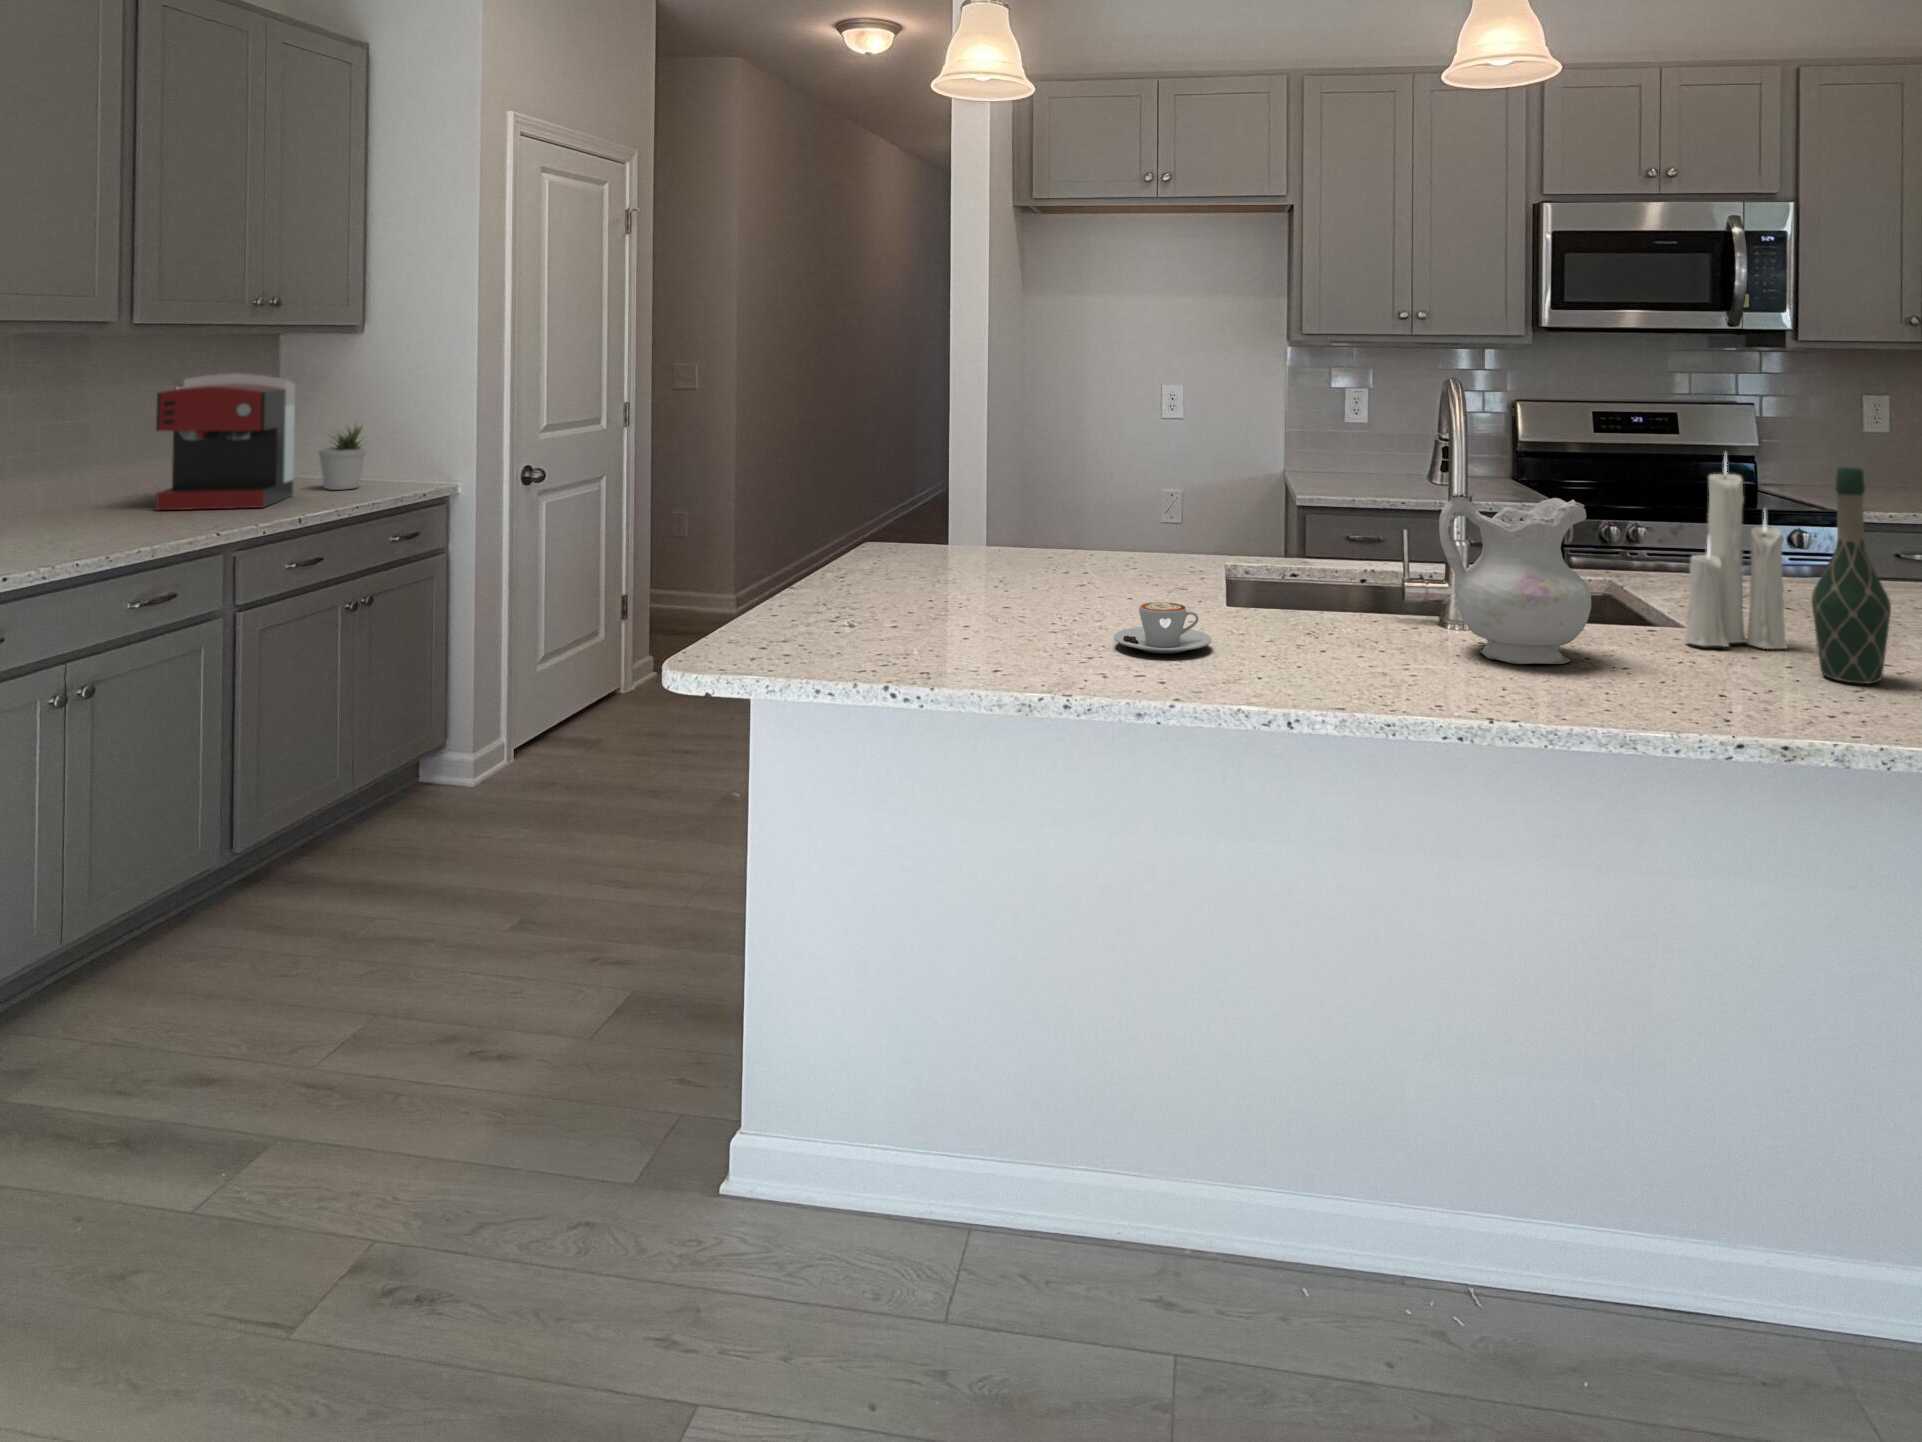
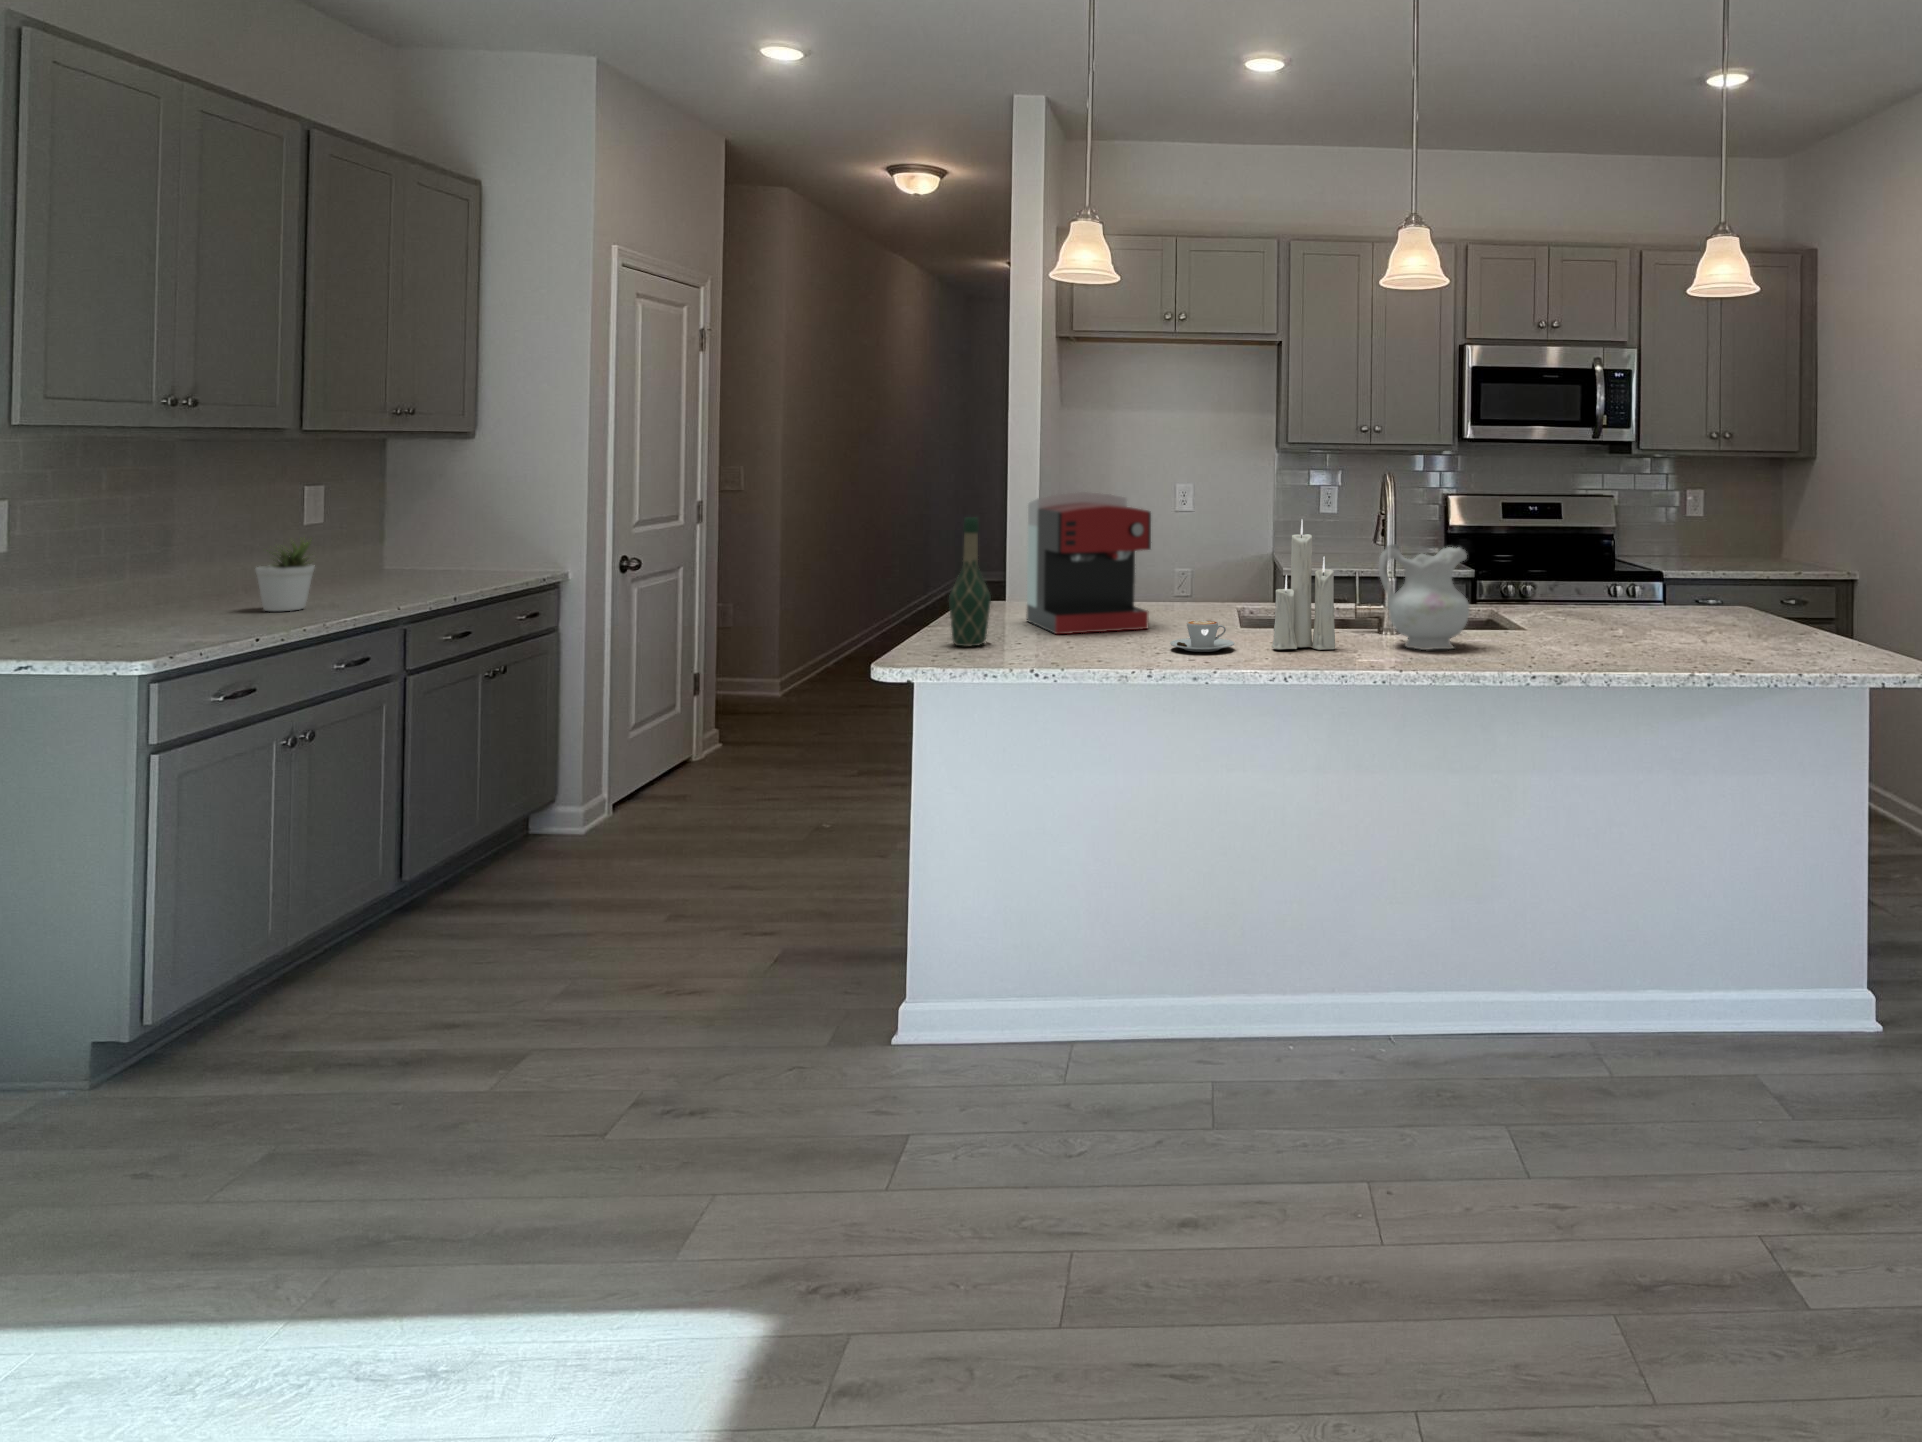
coffee maker: present [156,373,295,510] -> present [1026,492,1151,634]
potted plant: present [318,426,366,490] -> present [256,538,314,611]
candle: present [1685,461,1787,649] -> present [1272,520,1335,650]
wine bottle: present [1812,467,1891,684] -> present [949,517,991,646]

